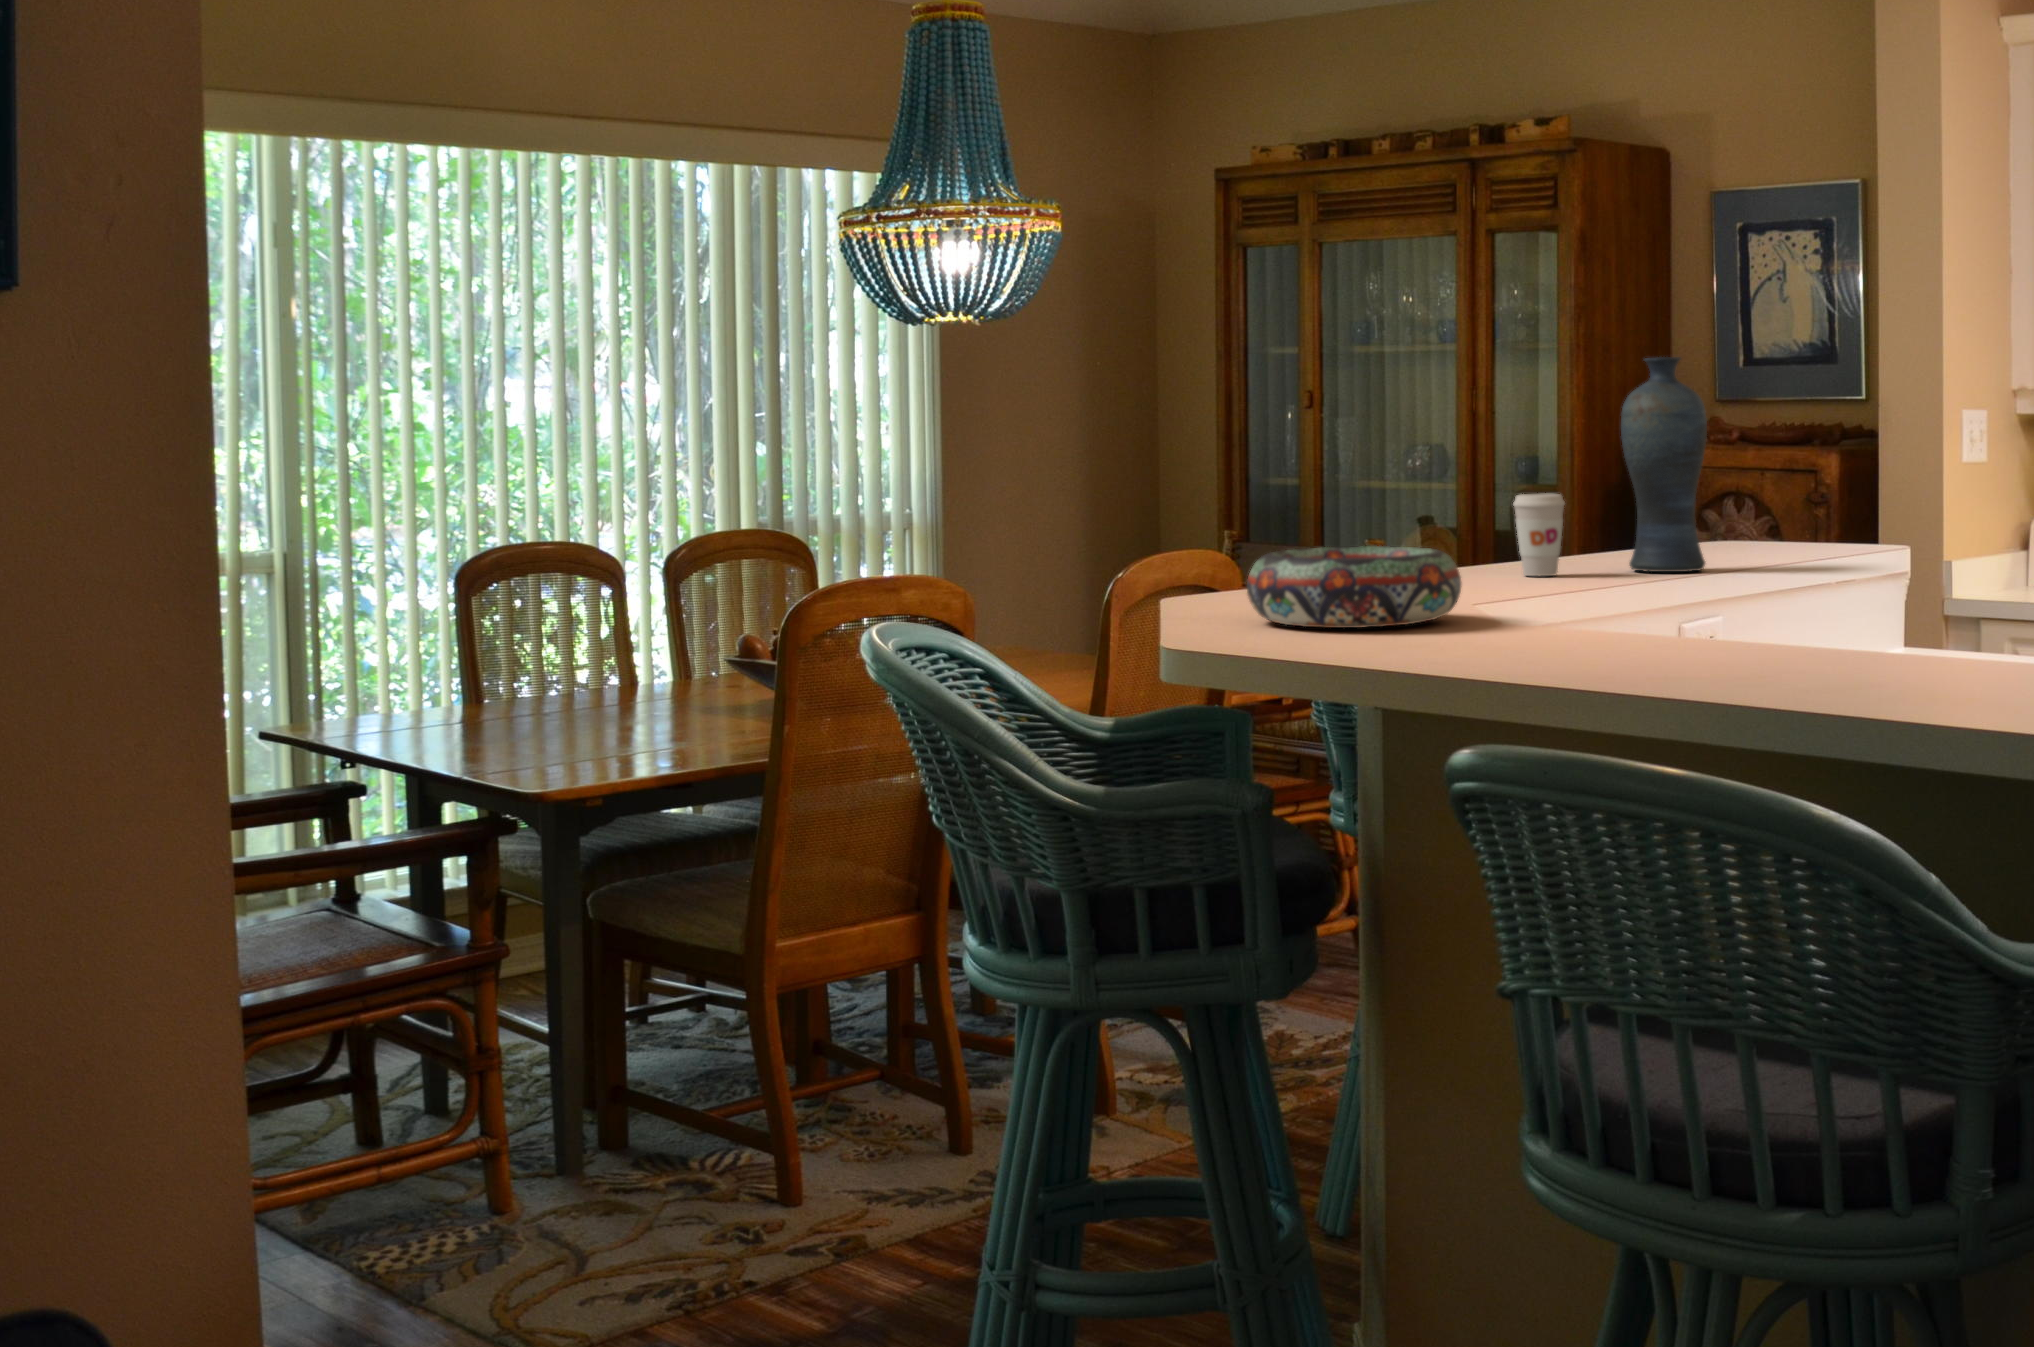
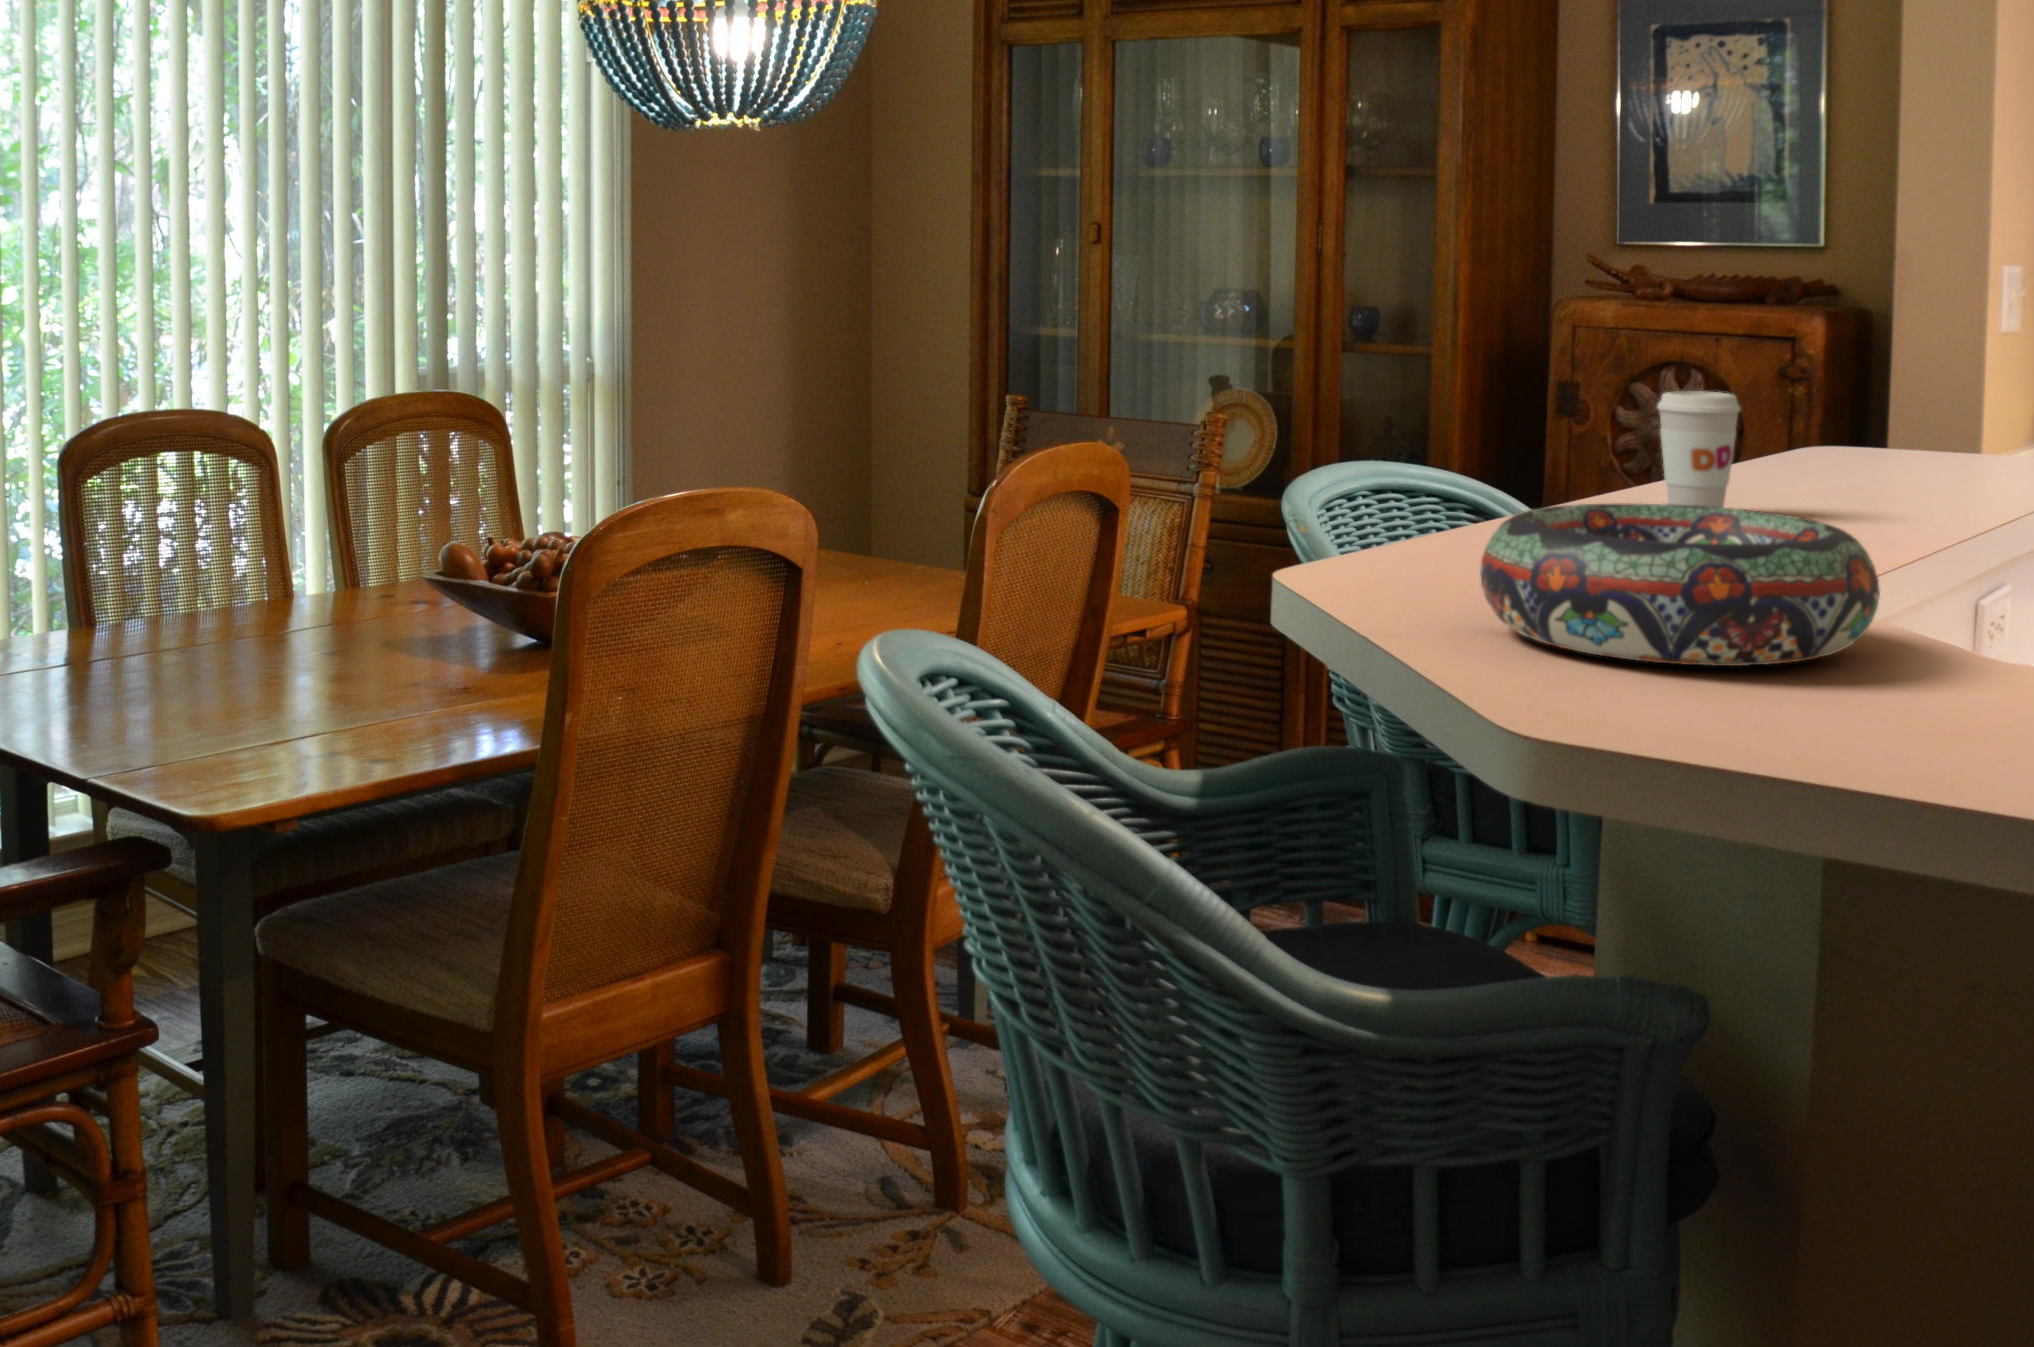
vase: present [1621,357,1707,572] -> none [1796,193,1934,511]

